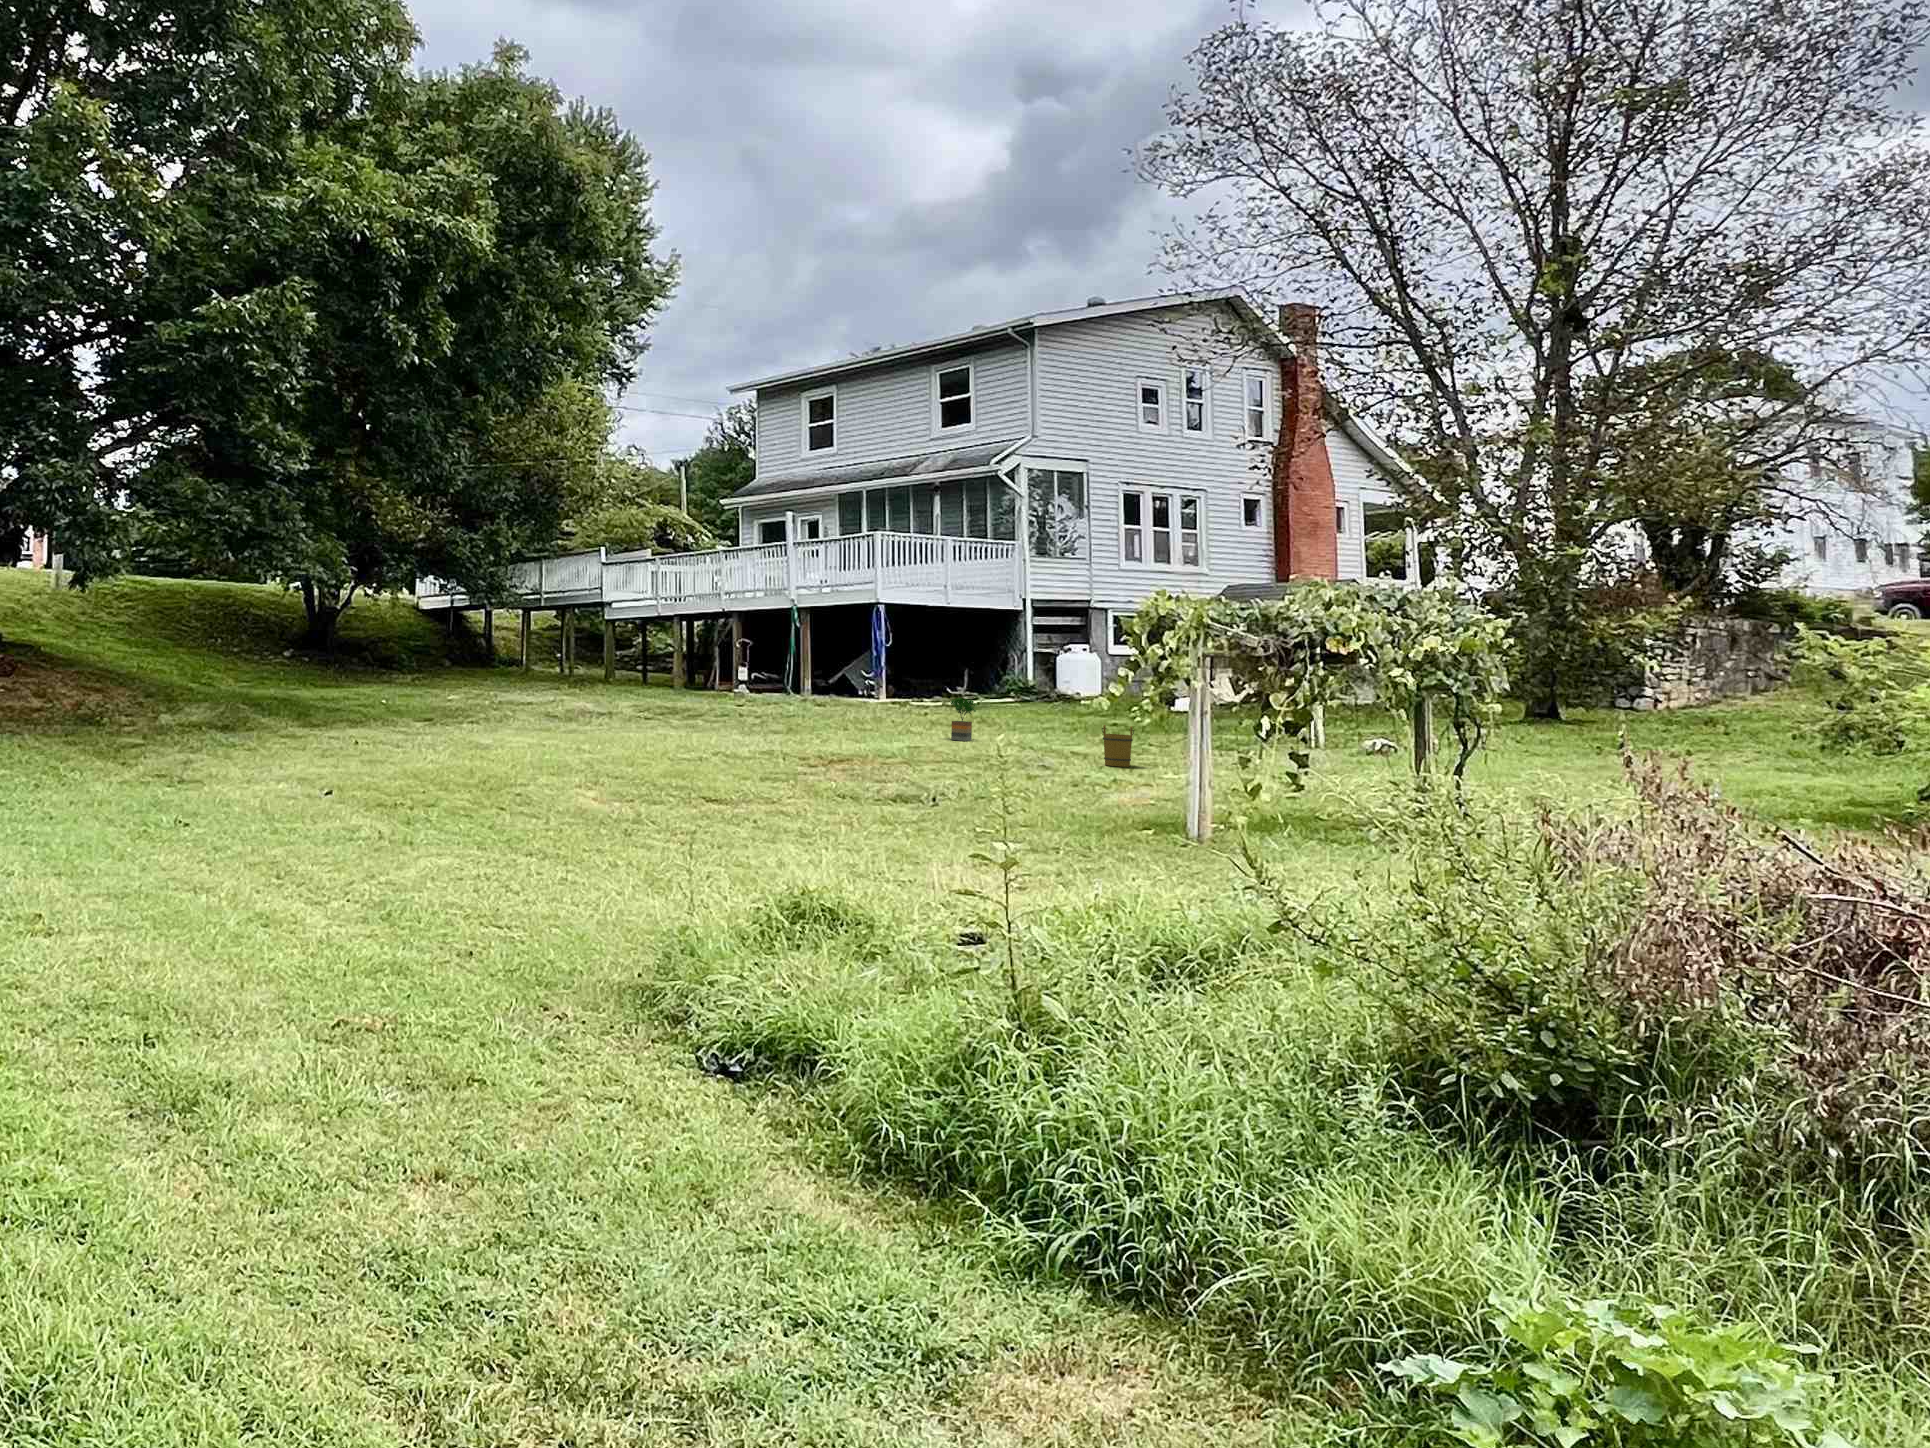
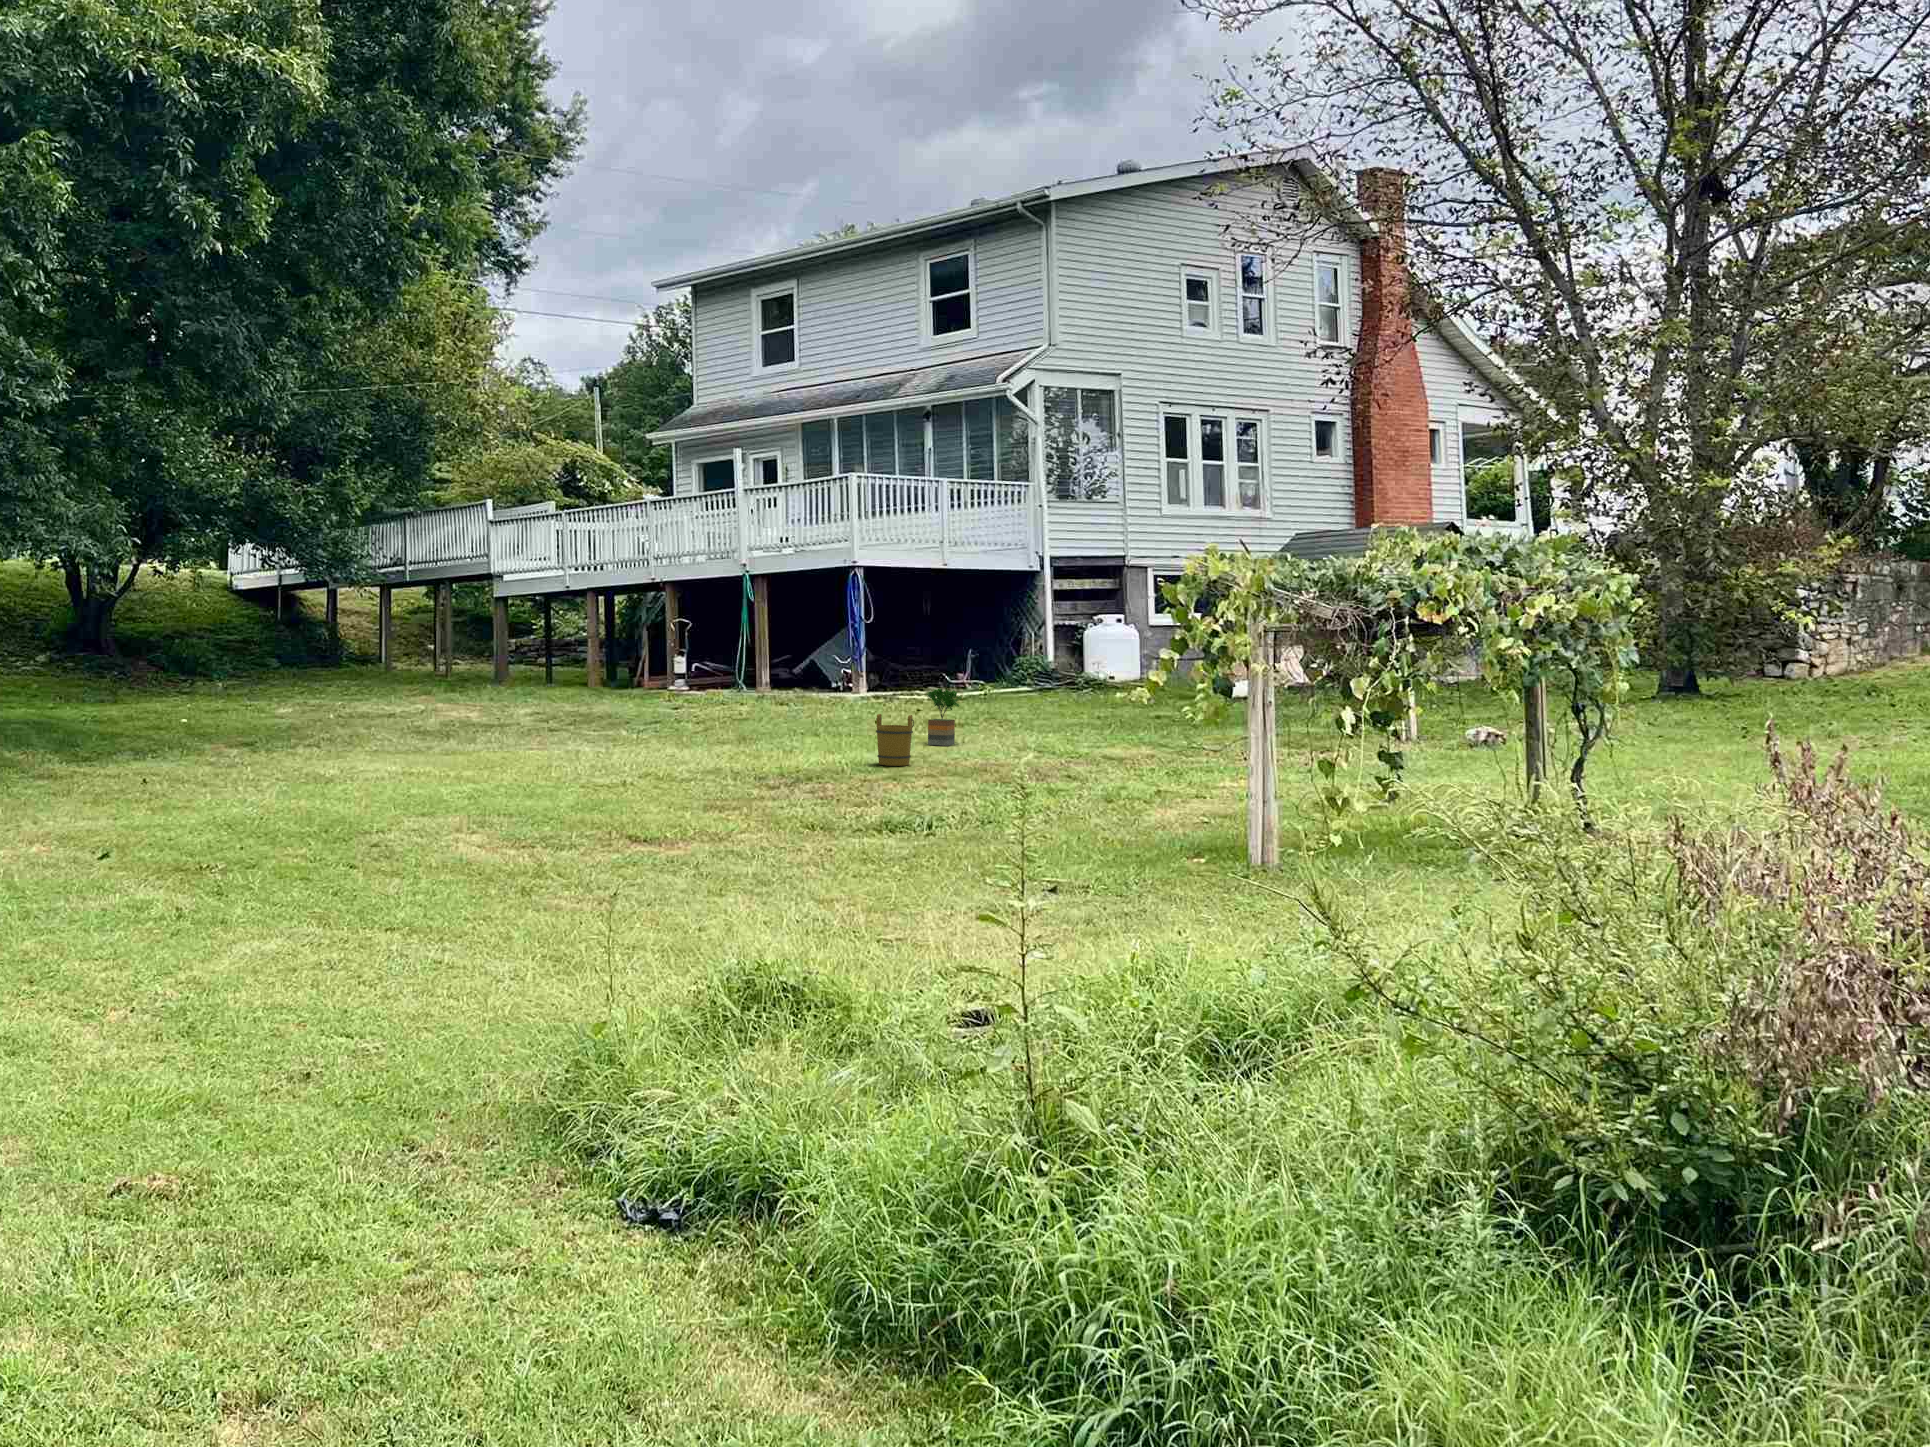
bucket: present [1102,725,1134,767] -> present [876,714,914,766]

